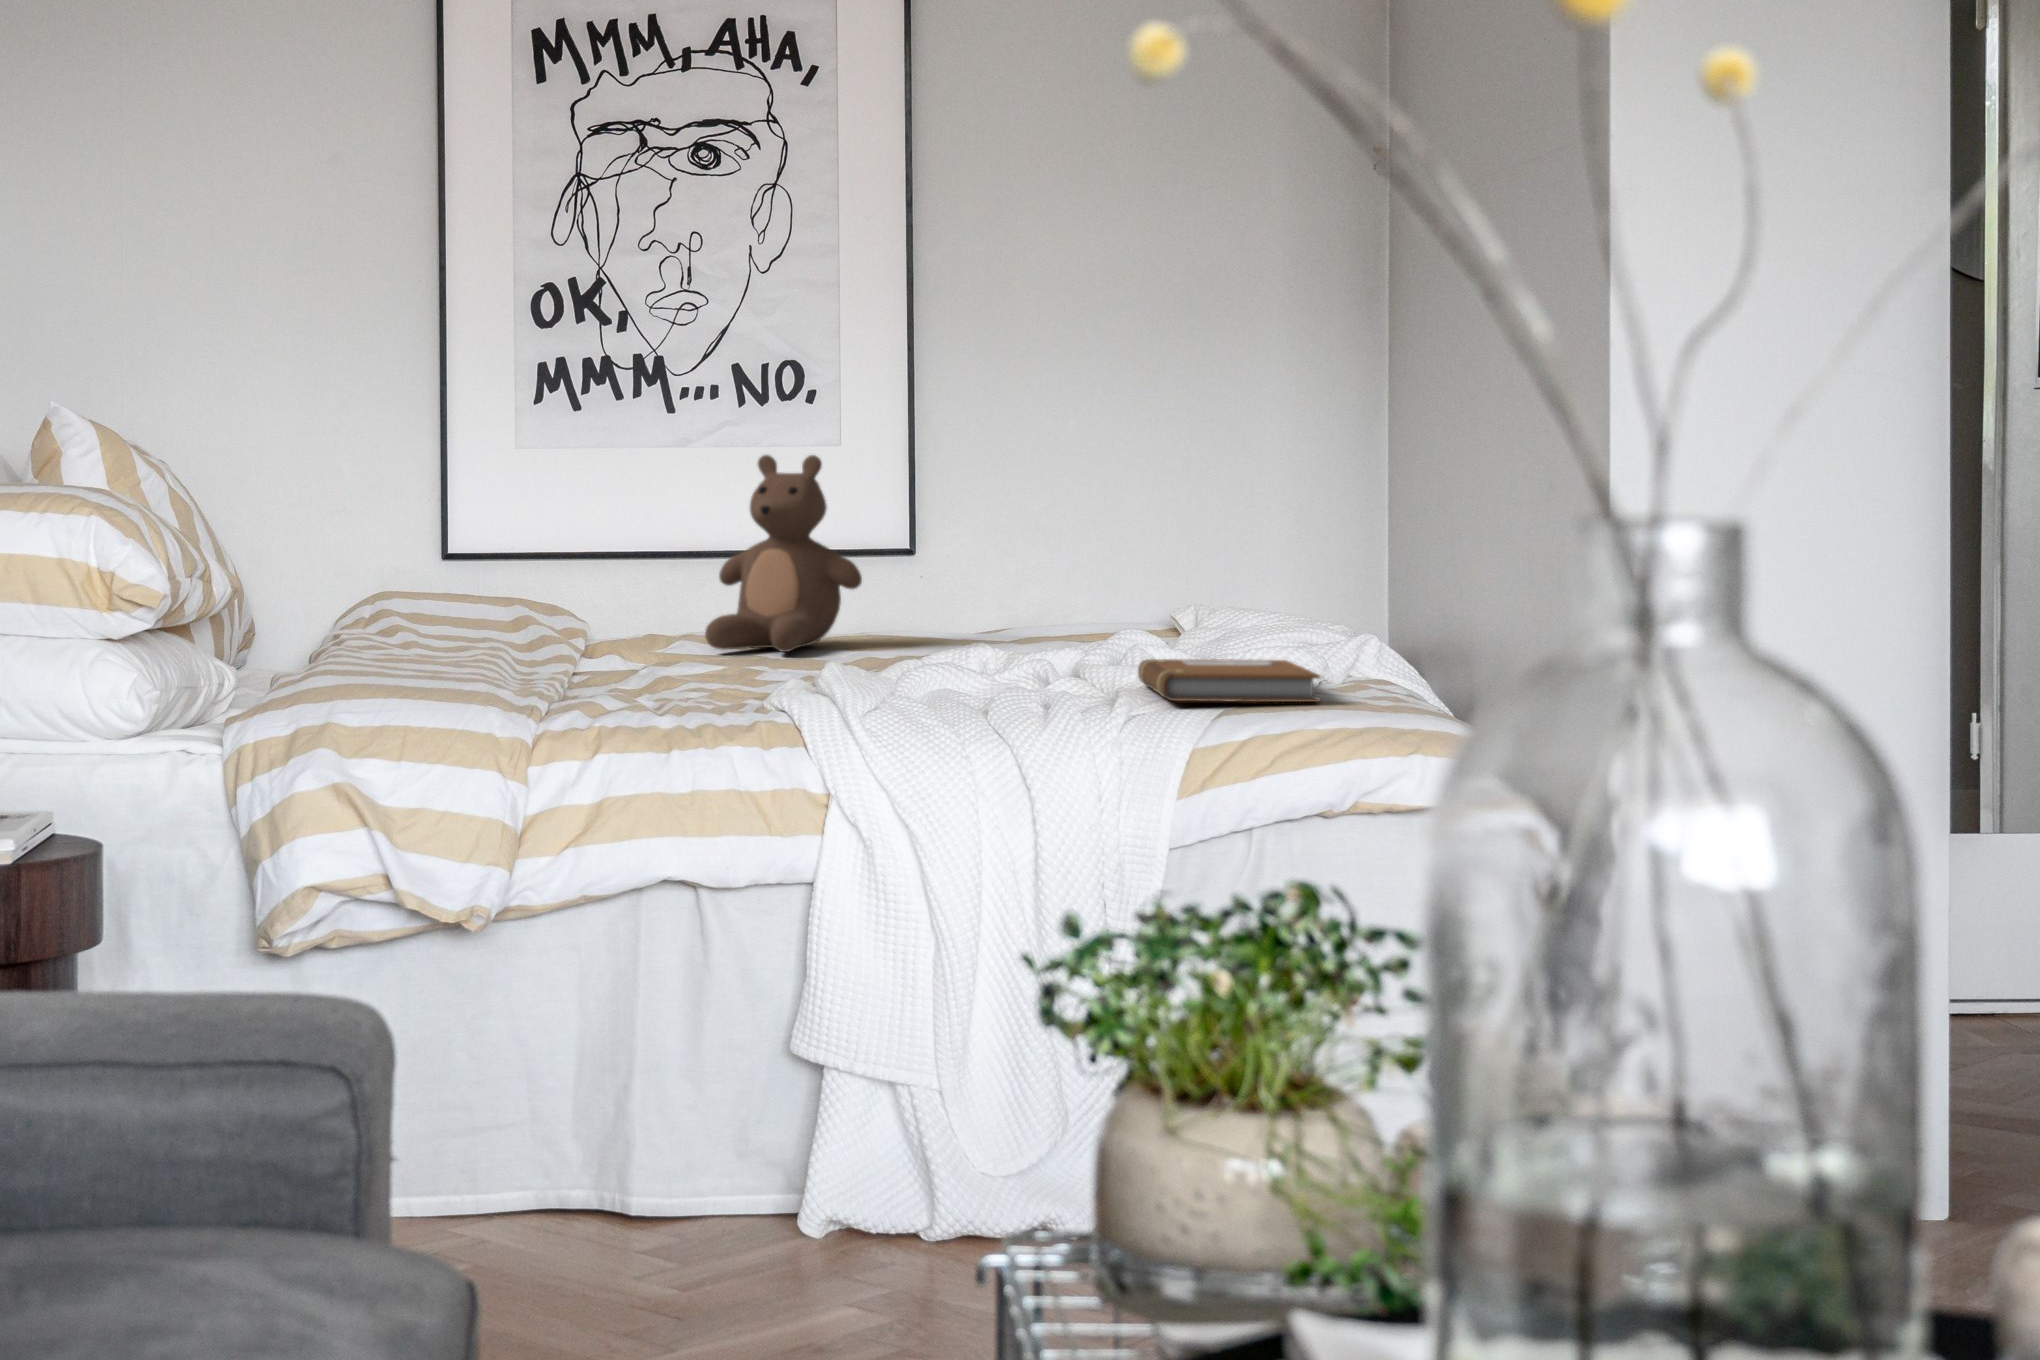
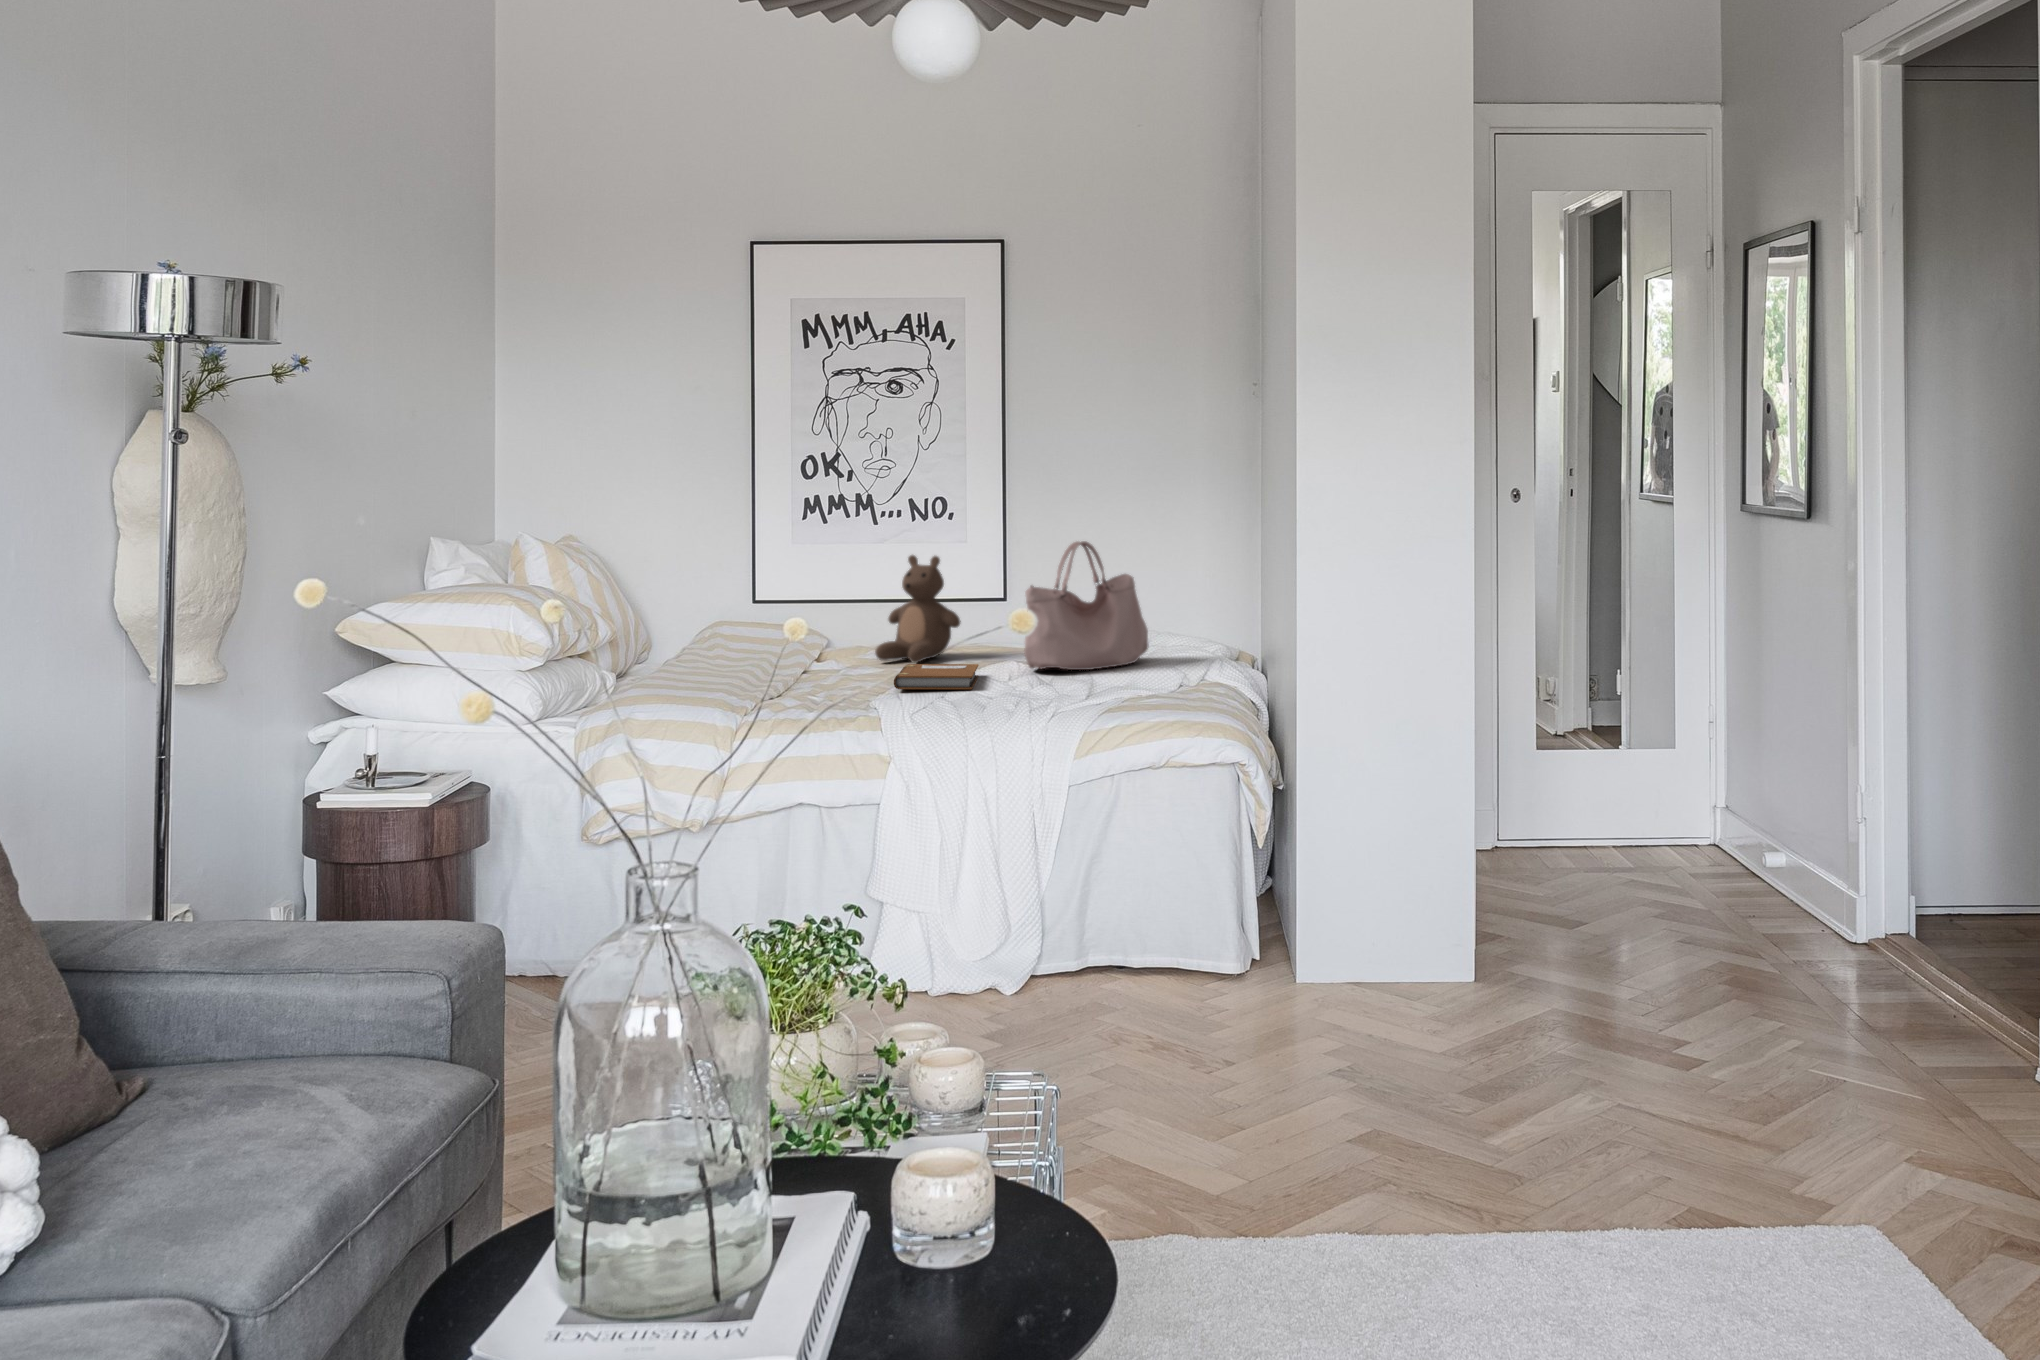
handbag: none [1006,420,1227,659] -> present [1024,541,1148,670]
notebook: present [1138,659,1320,702] -> present [894,664,978,689]

